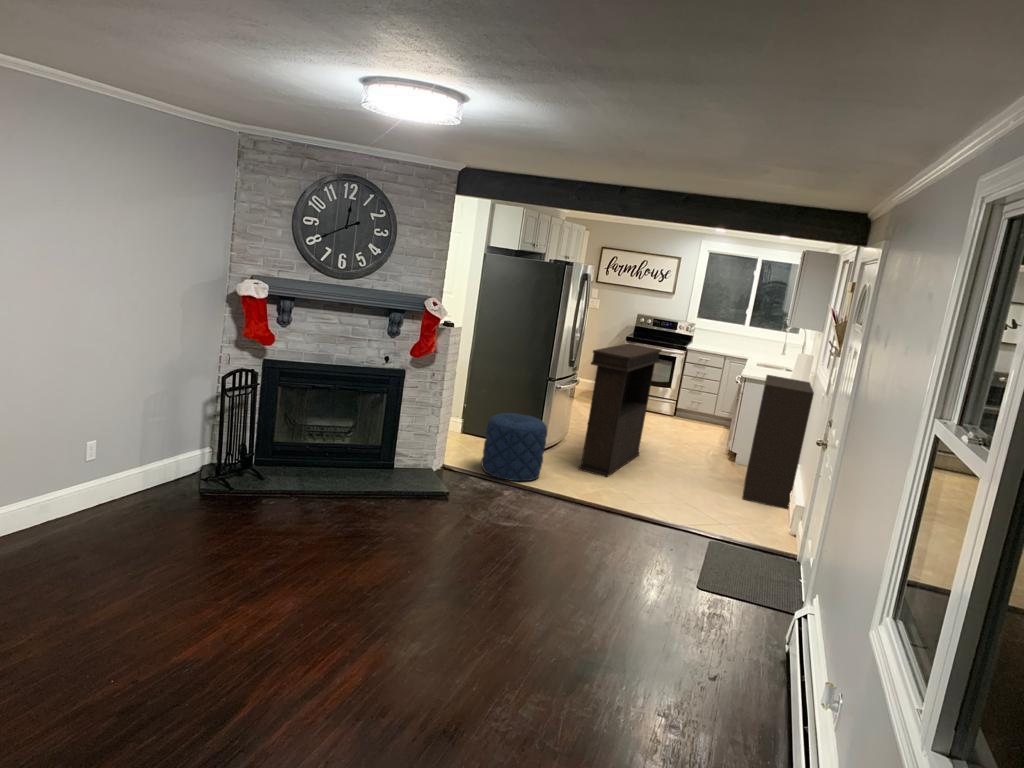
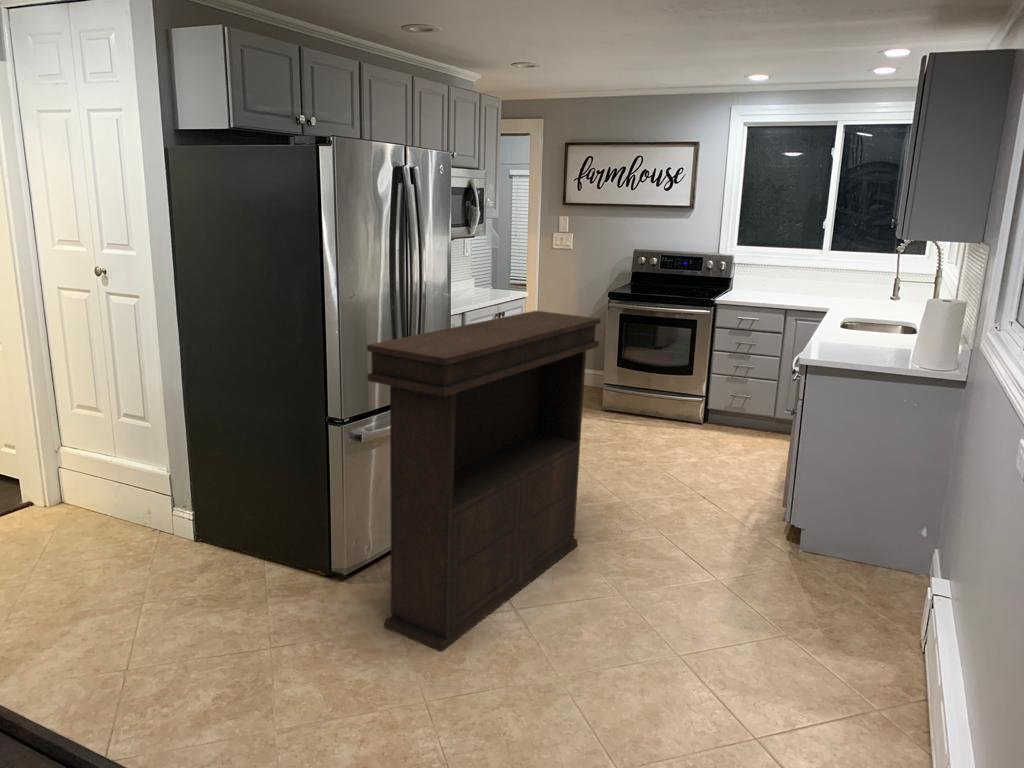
bookshelf: present [742,375,814,510] -> none [788,360,982,746]
pouf: present [482,413,547,481] -> none [78,517,253,715]

